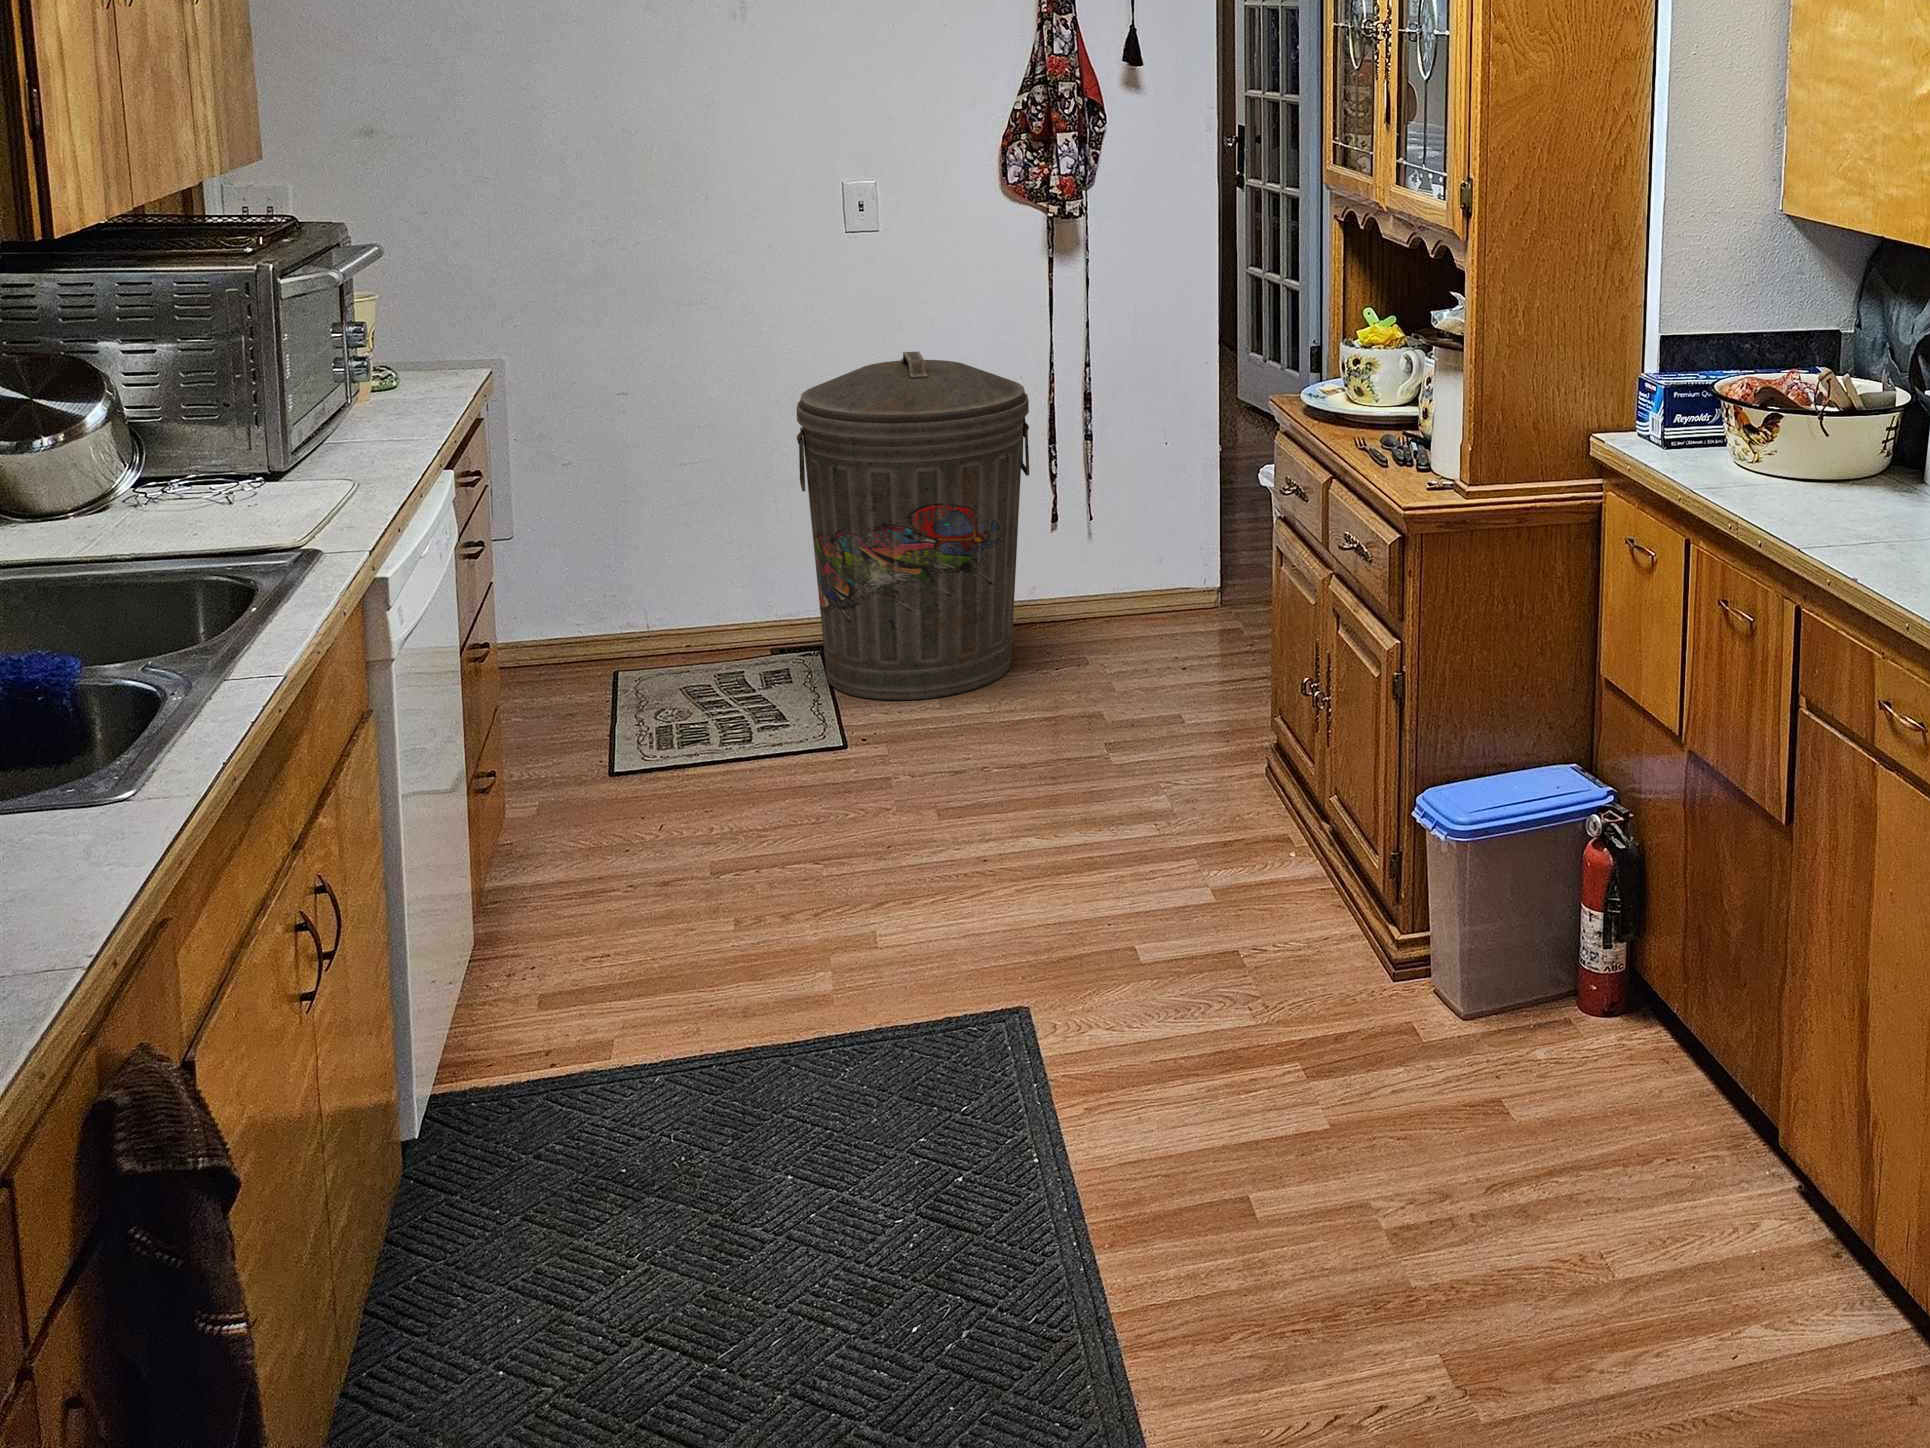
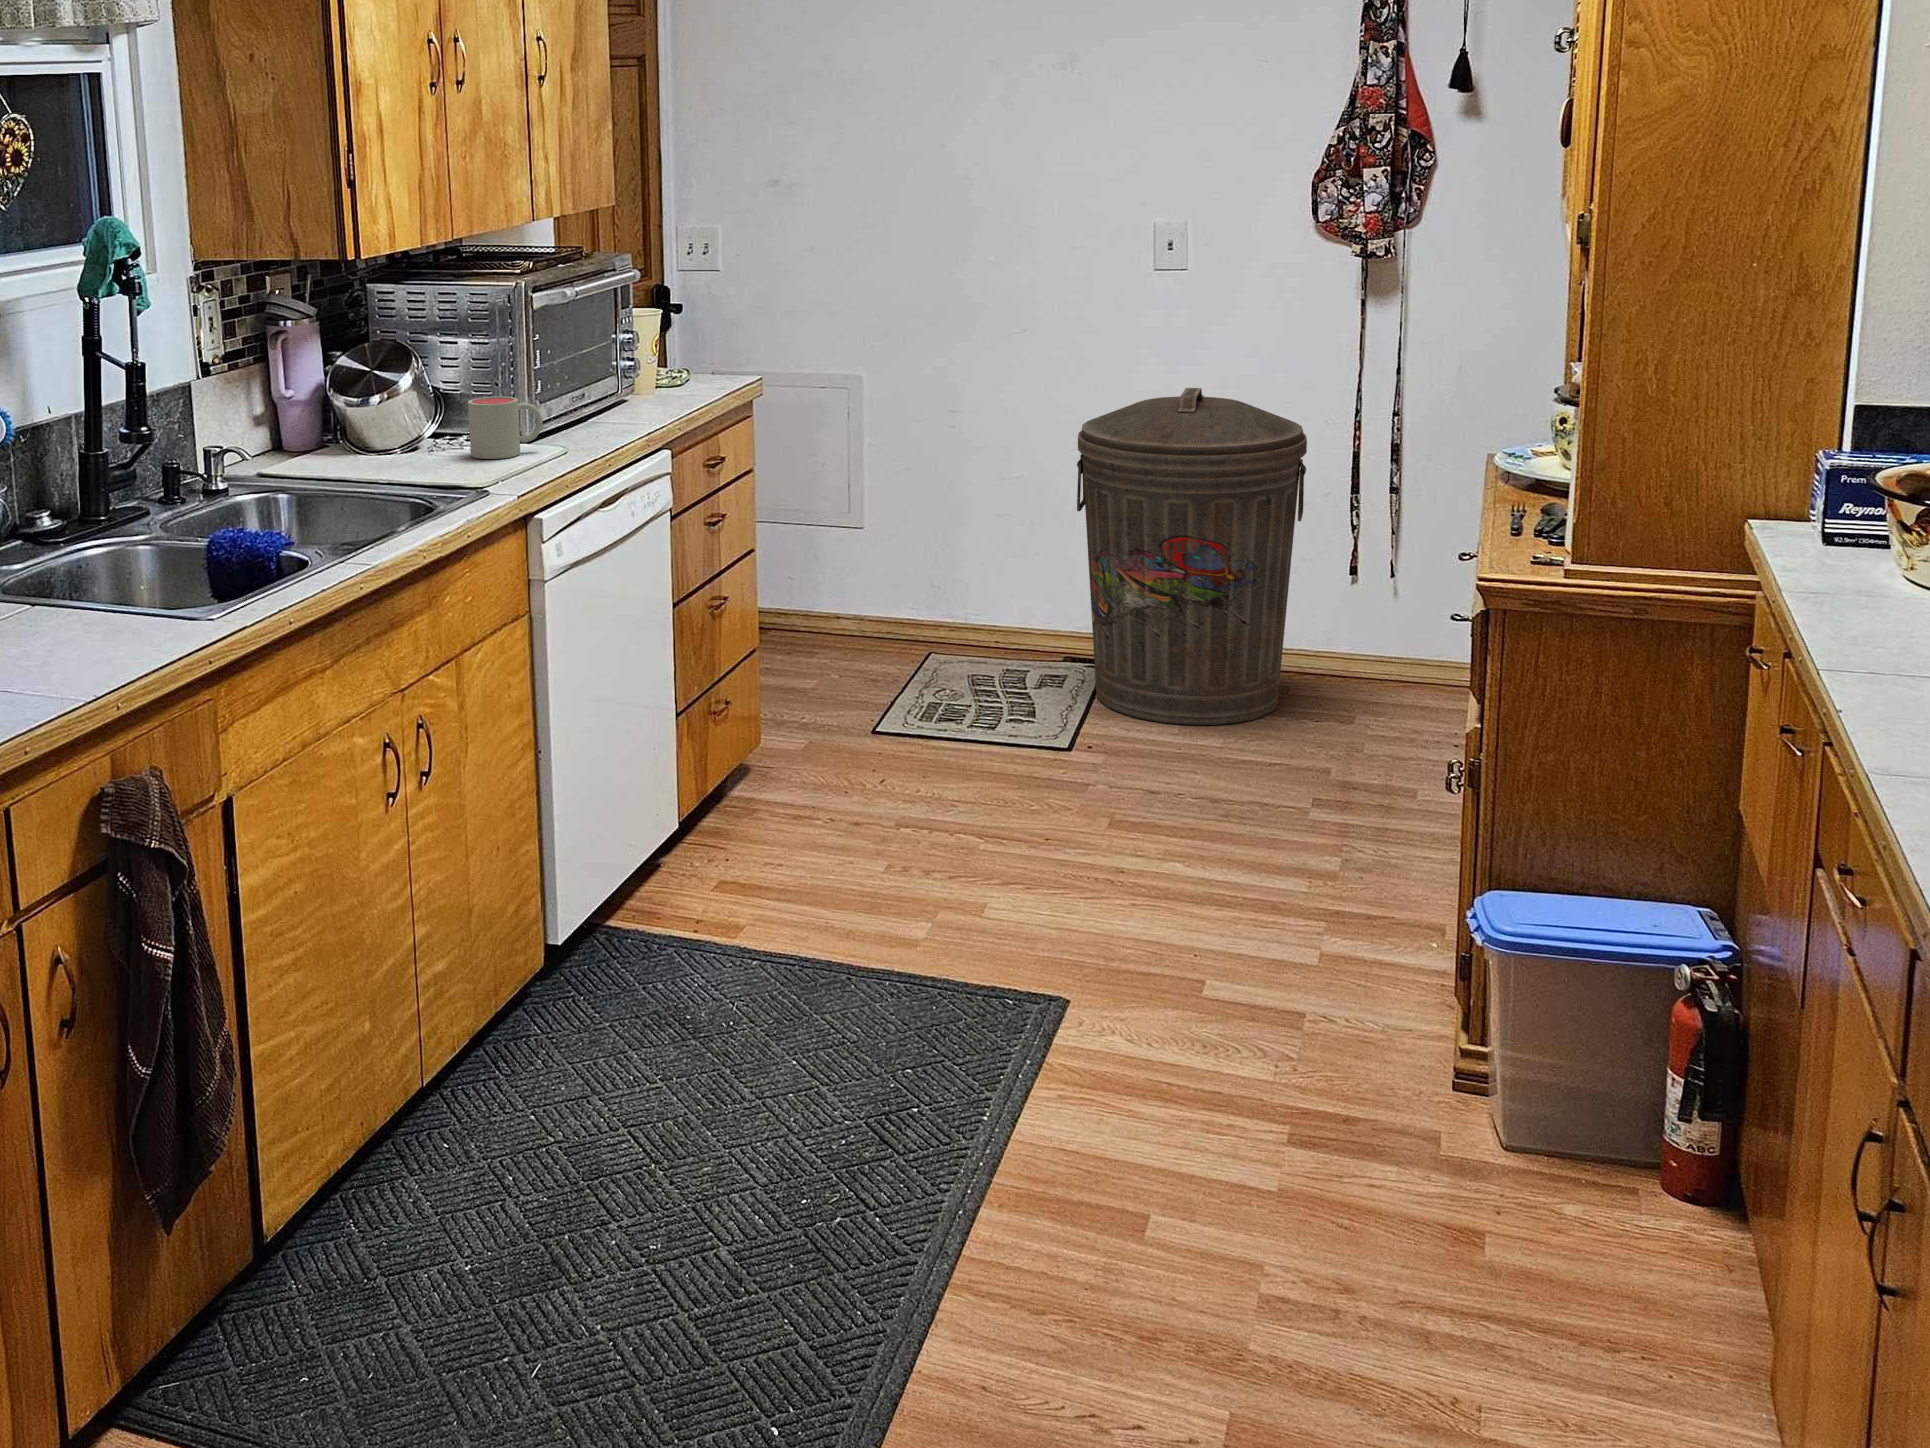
mug: none [160,431,278,521] -> present [468,397,543,459]

